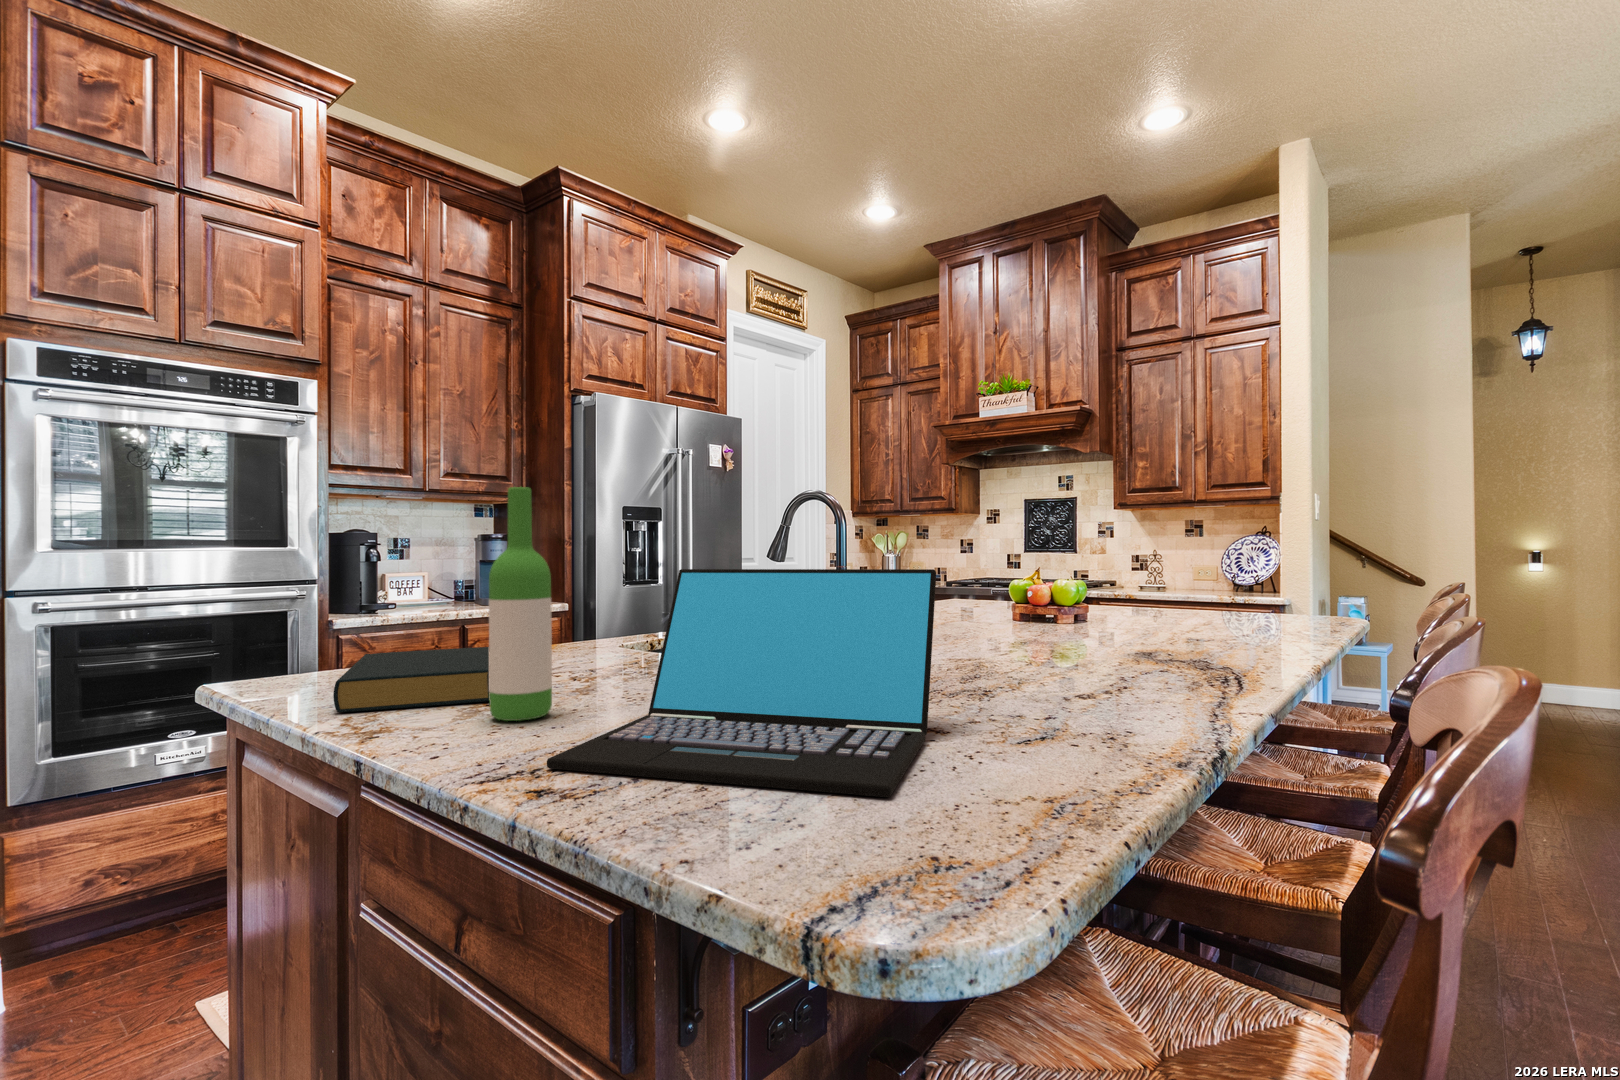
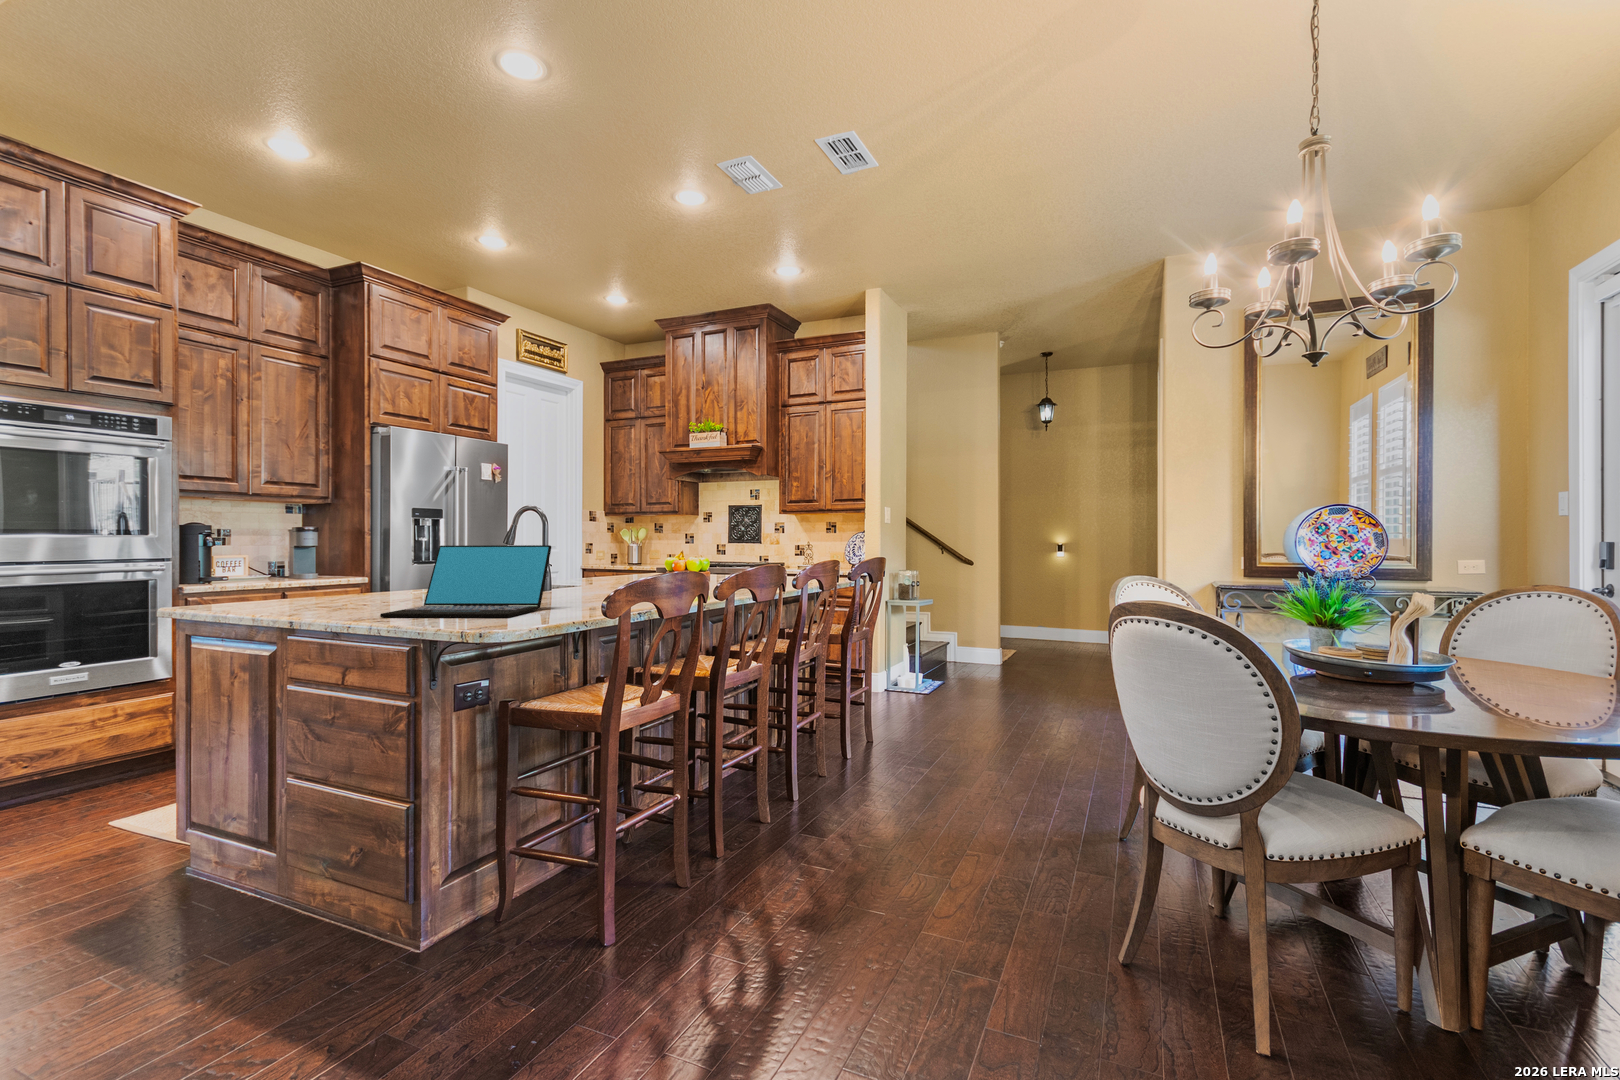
wine bottle: present [489,487,552,721] -> none [346,509,377,611]
hardback book: present [333,647,490,712] -> none [261,588,344,611]

